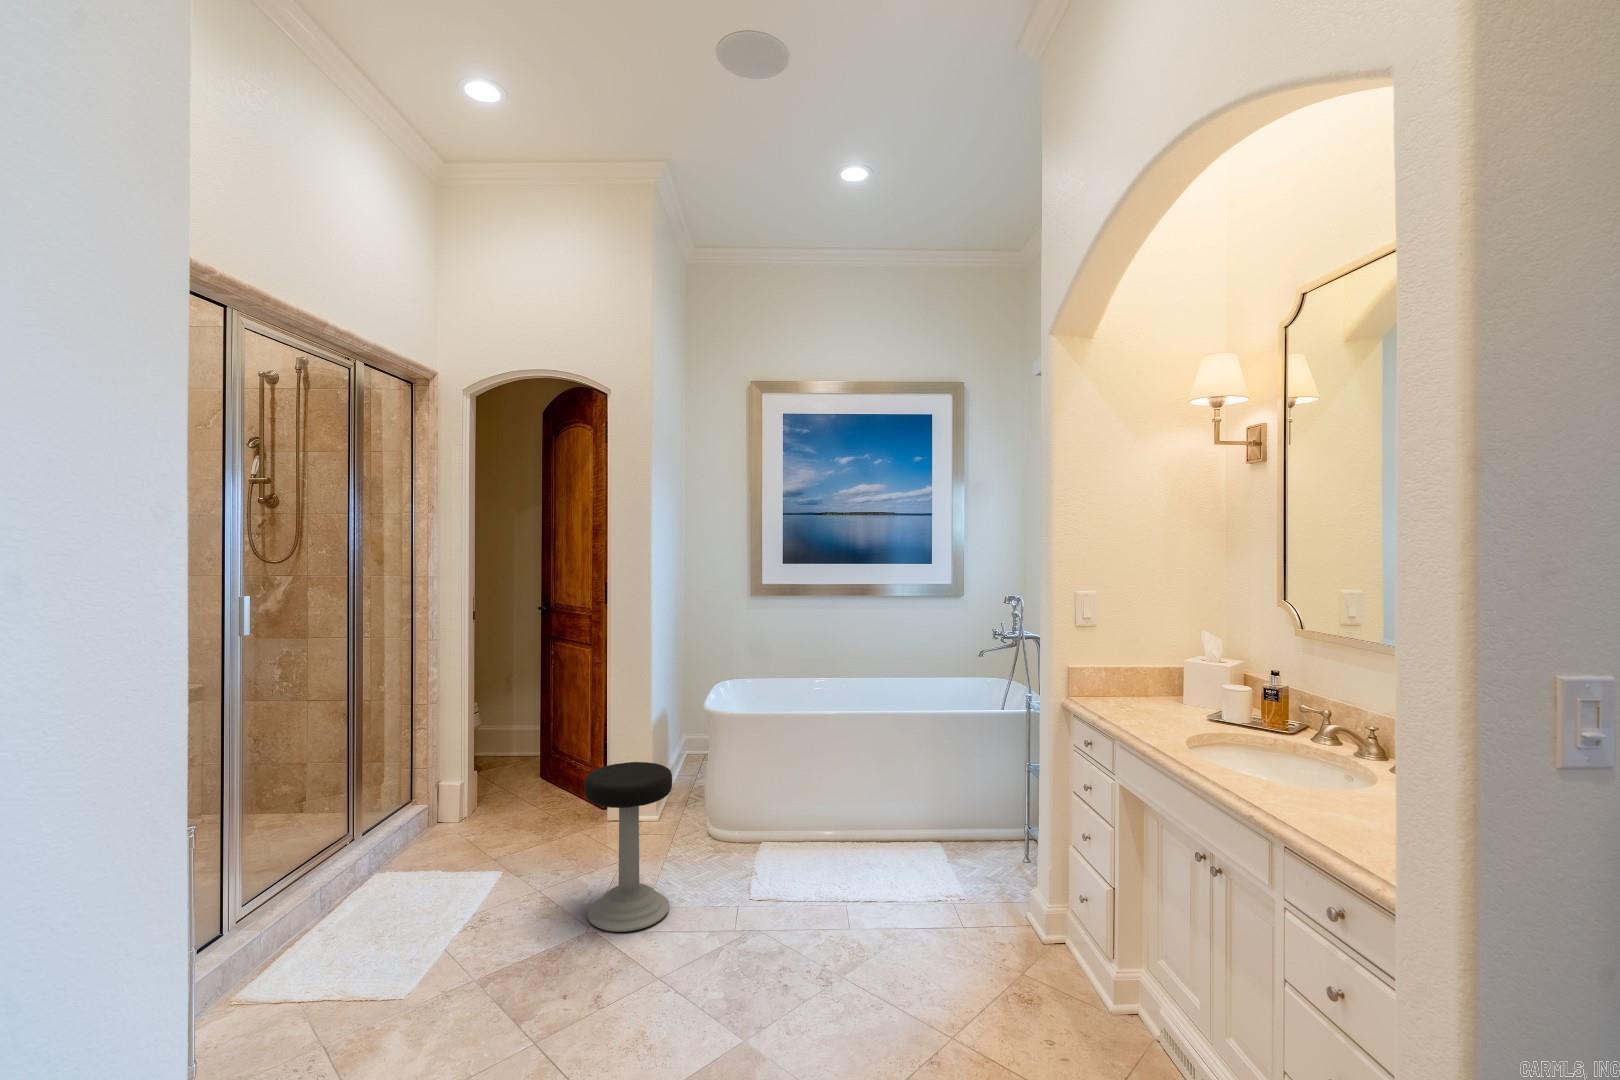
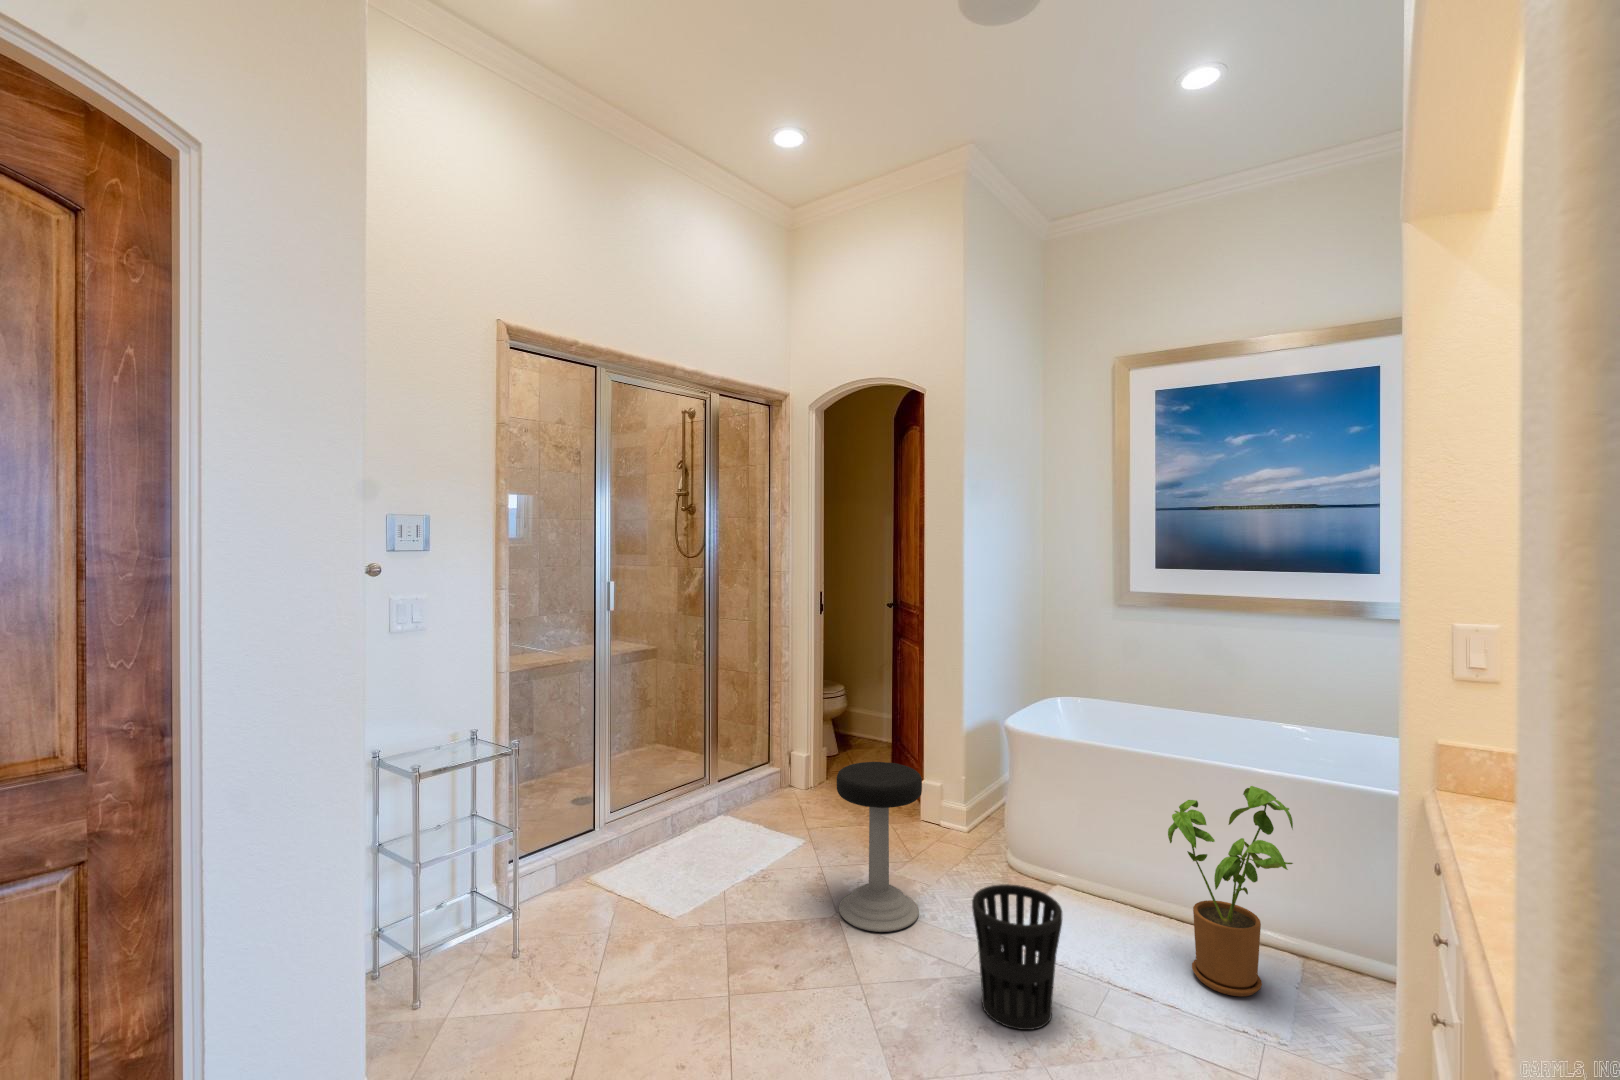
house plant: none [866,722,958,882] -> present [1168,786,1293,996]
wastebasket: none [758,840,833,960] -> present [972,884,1062,1030]

